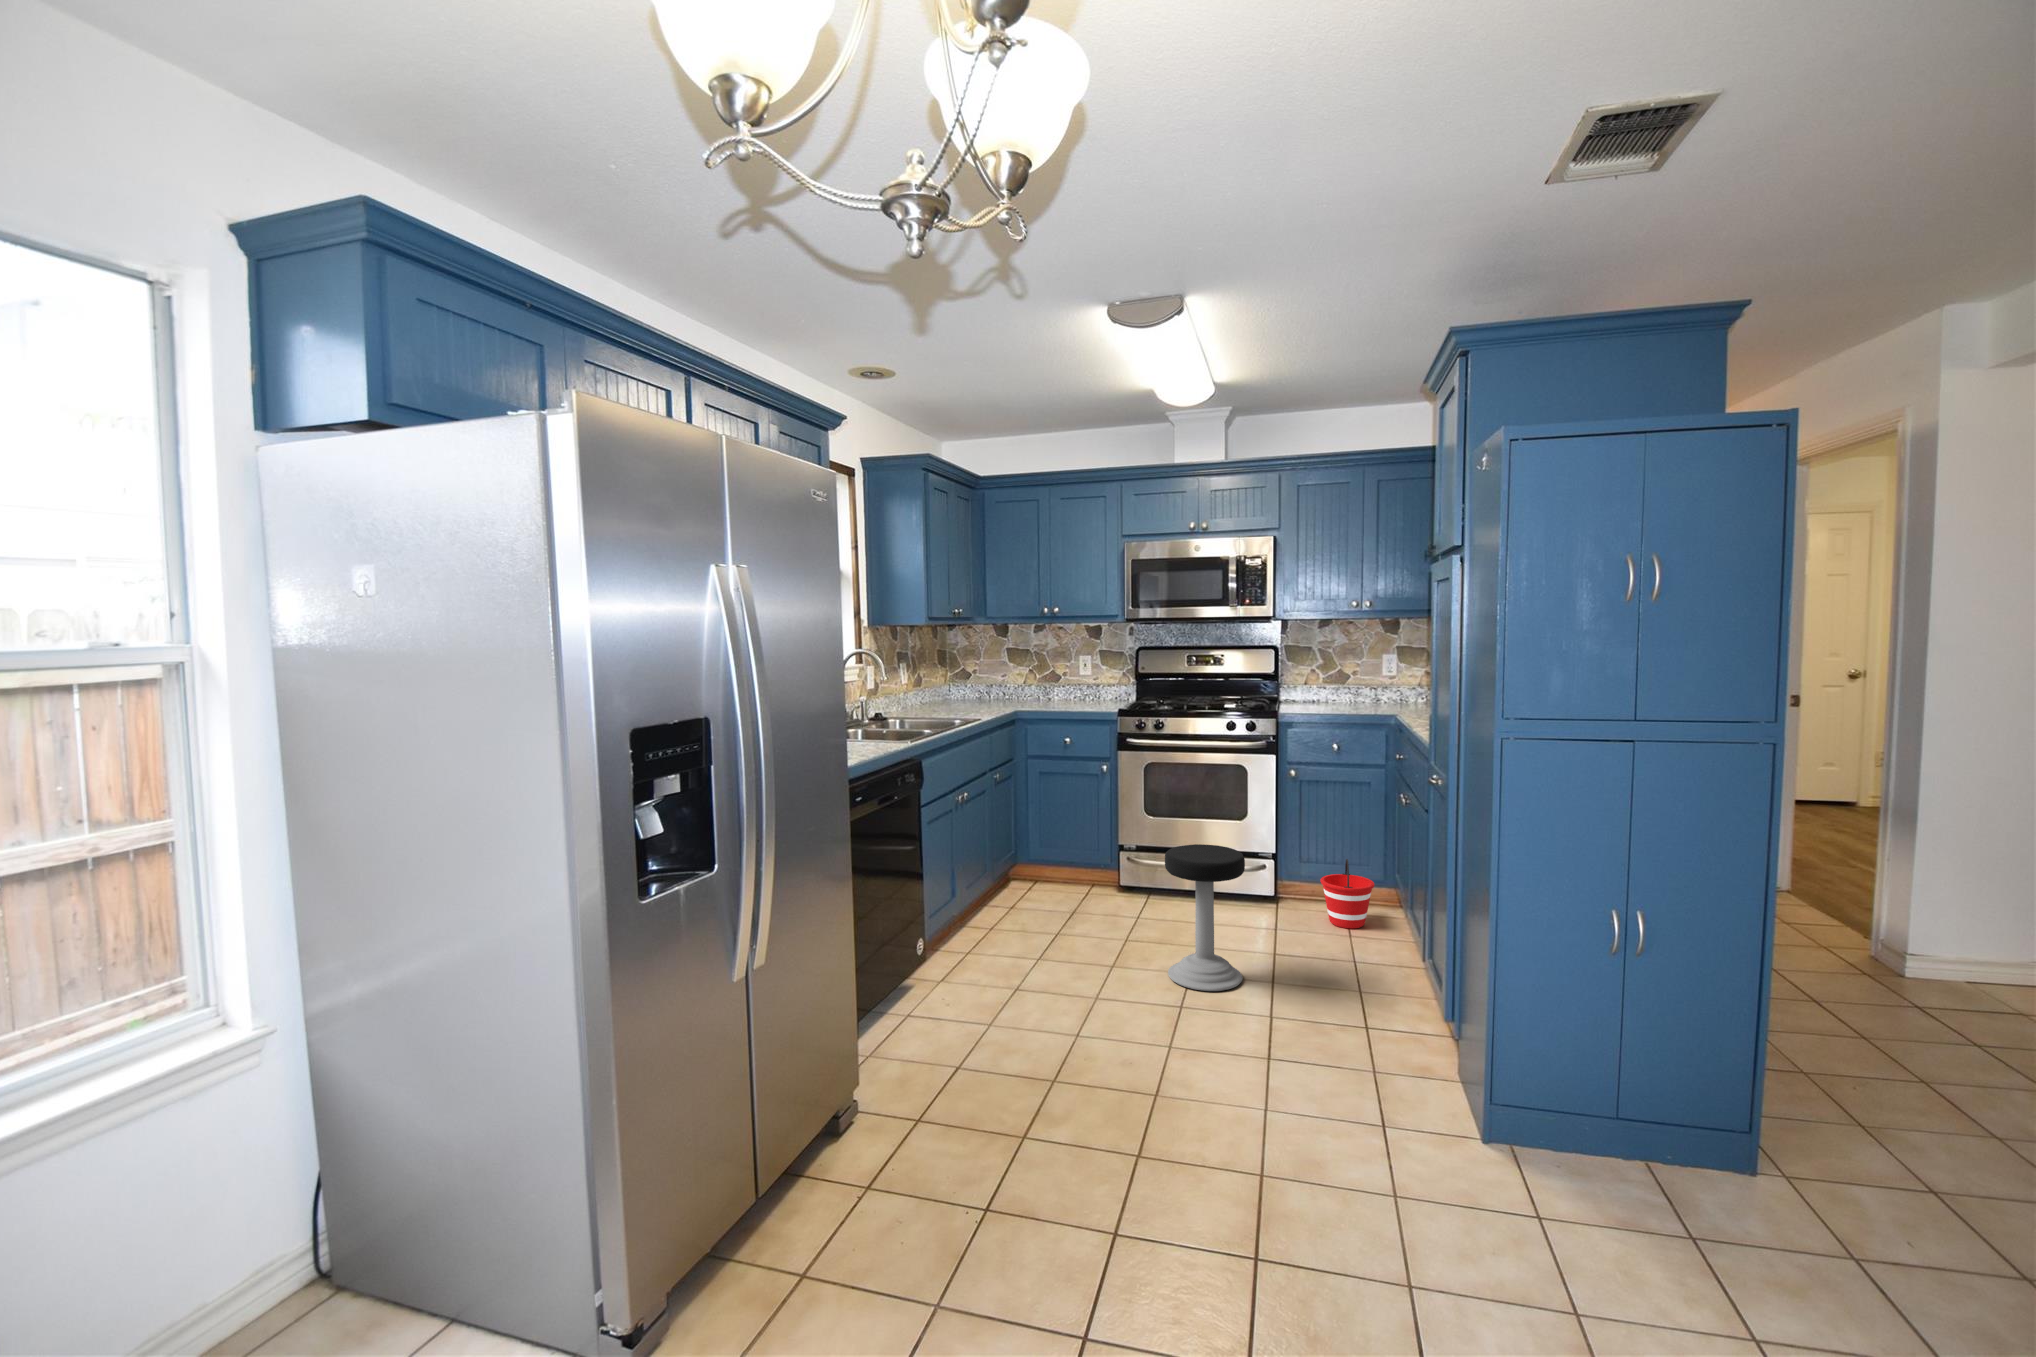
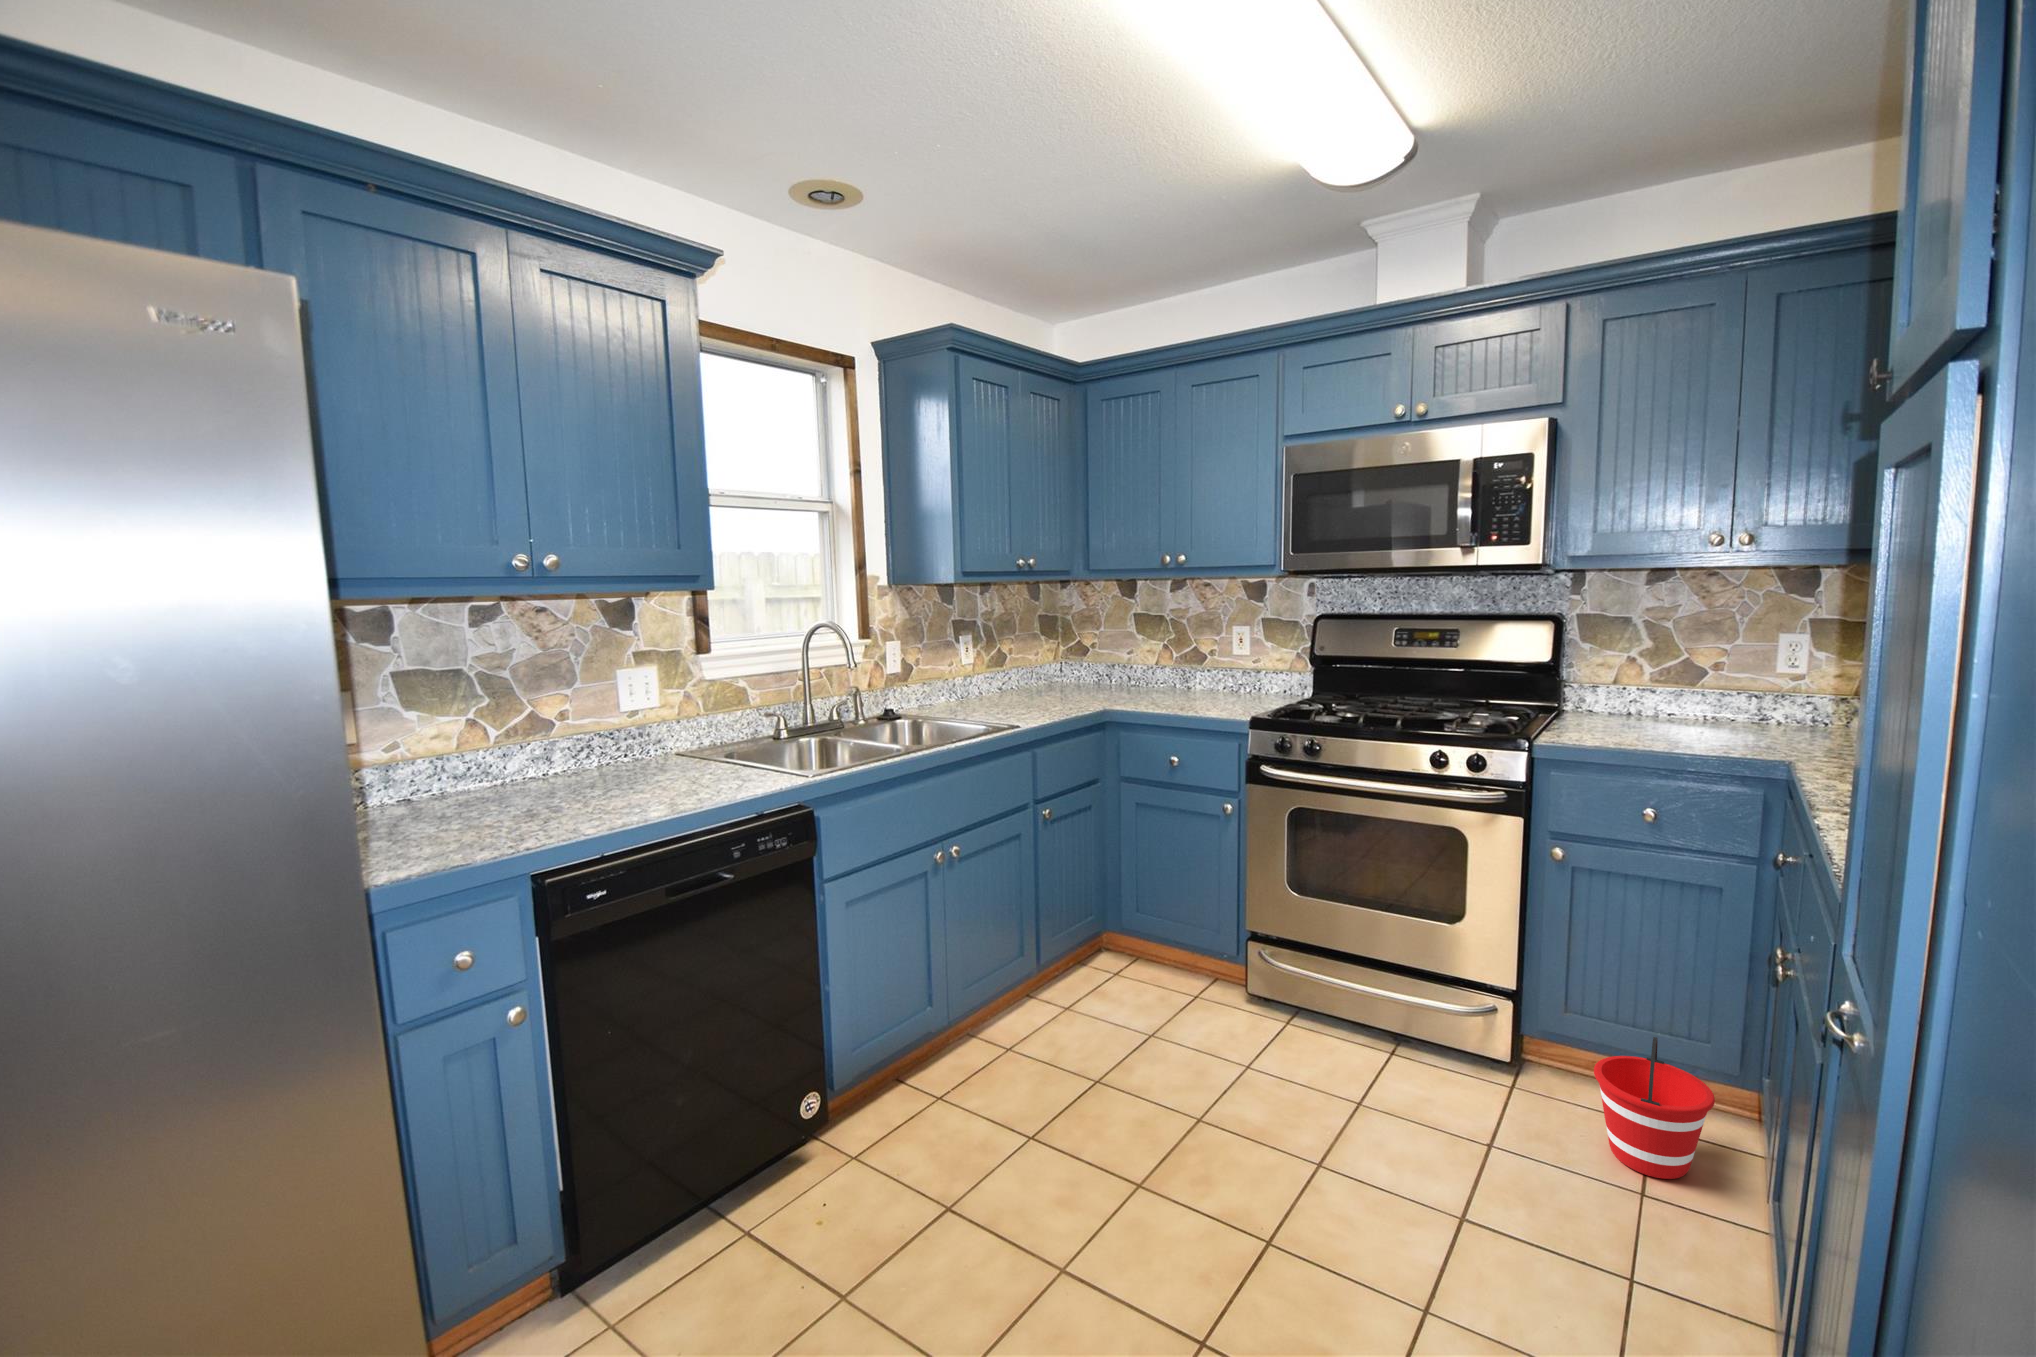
stool: present [1165,844,1245,991] -> none [1217,1000,1376,1315]

